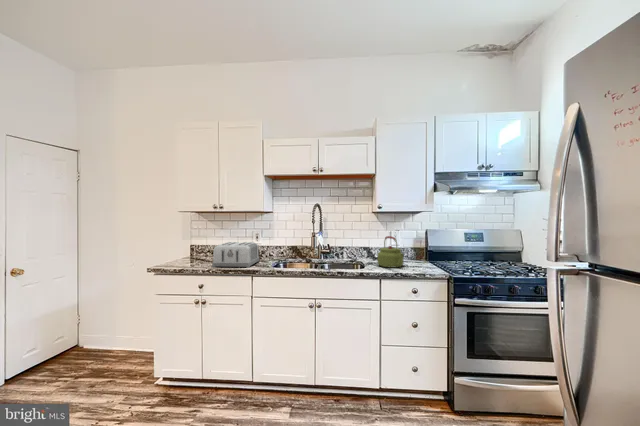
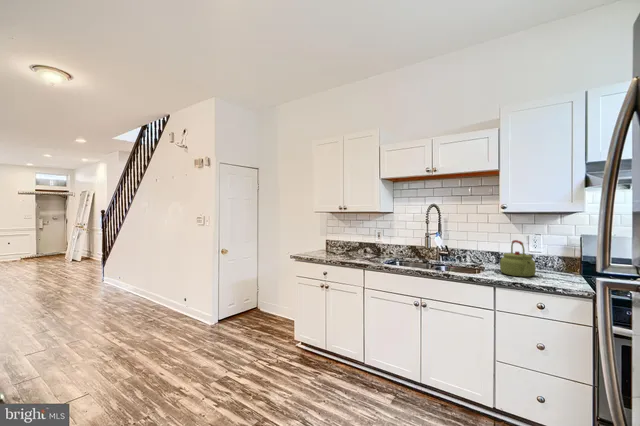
toaster: present [212,242,259,268] -> none [335,239,377,262]

